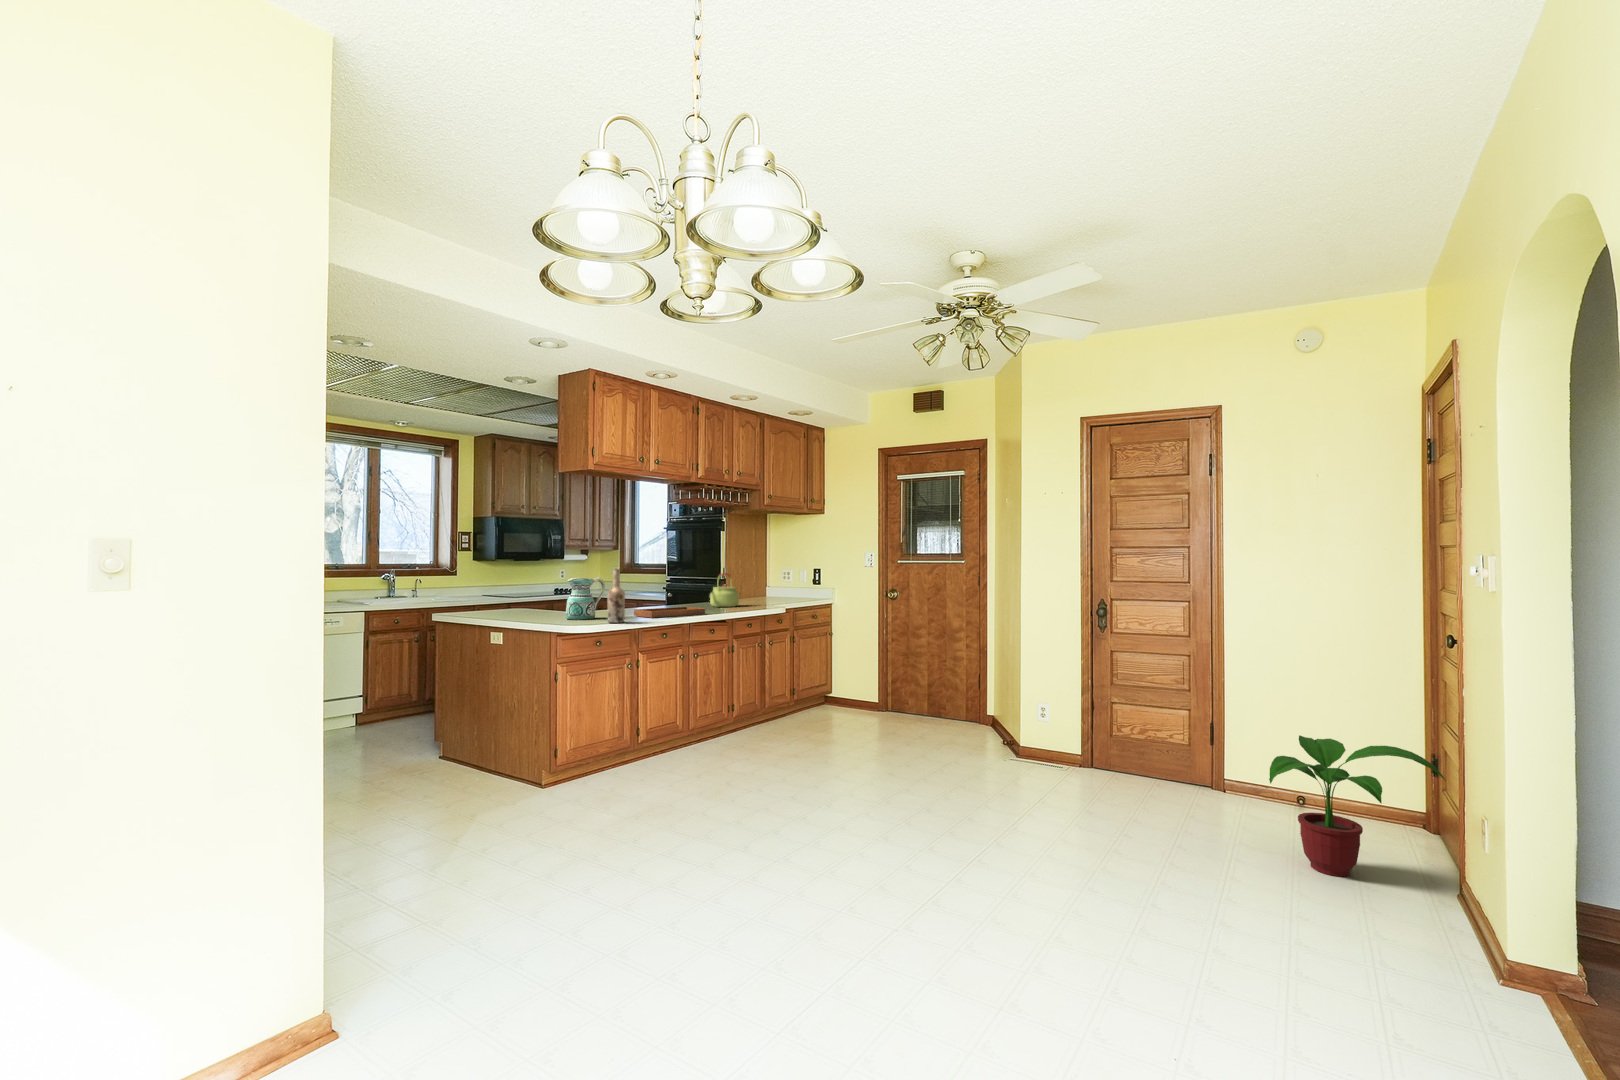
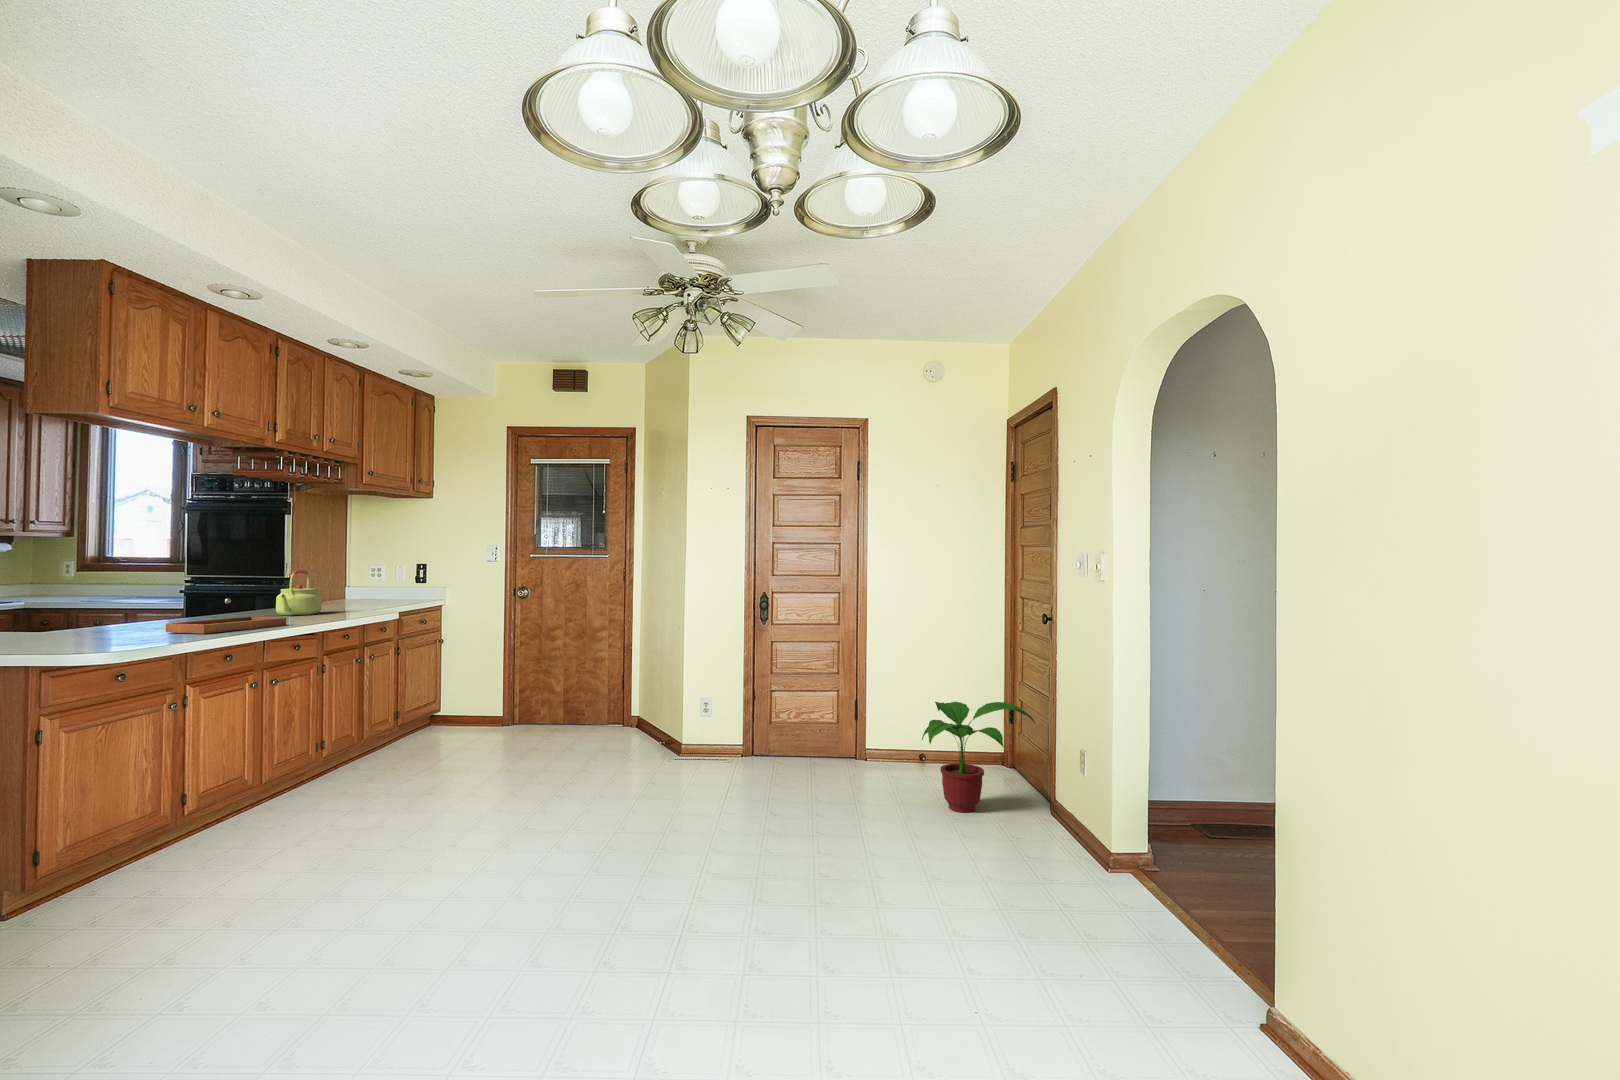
wine bottle: present [608,569,625,623] -> none [134,565,167,644]
ceramic pitcher: present [566,577,605,620] -> none [35,578,112,643]

